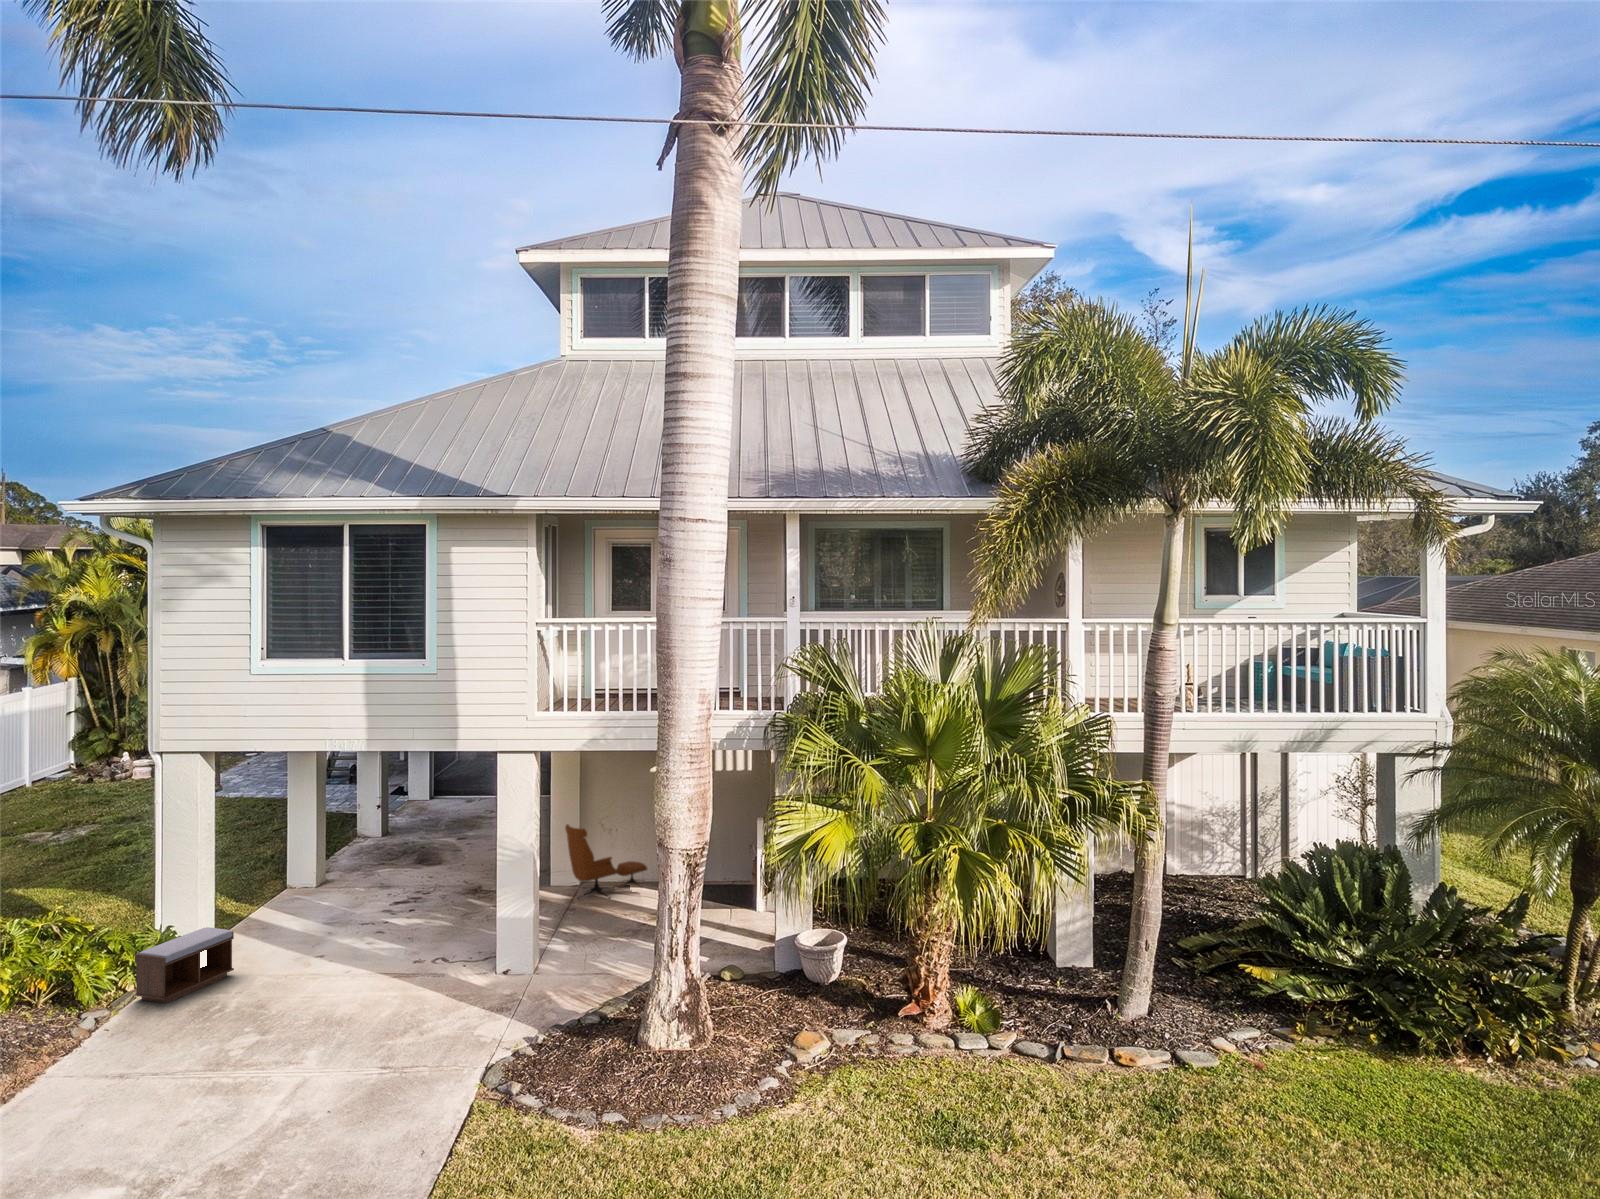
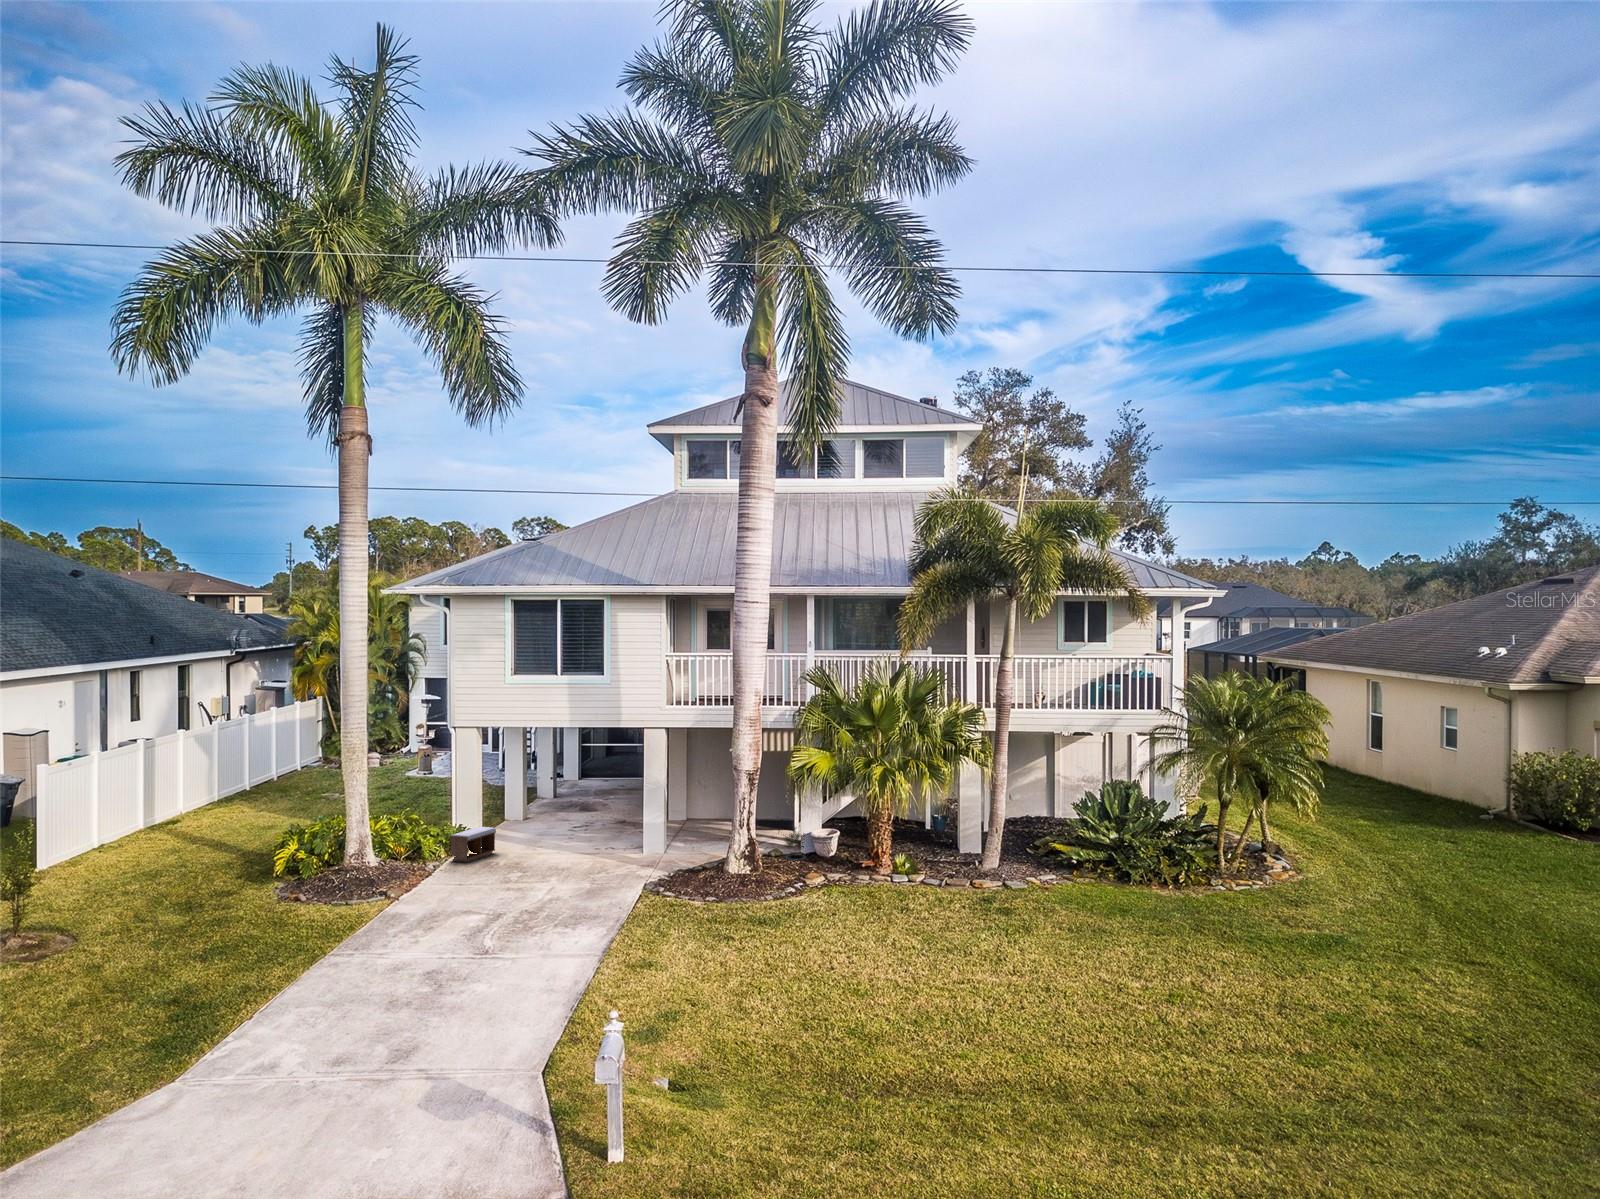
lounge chair: present [565,825,647,898] -> none [672,781,721,827]
potted tree: none [748,918,793,990] -> present [784,826,805,860]

